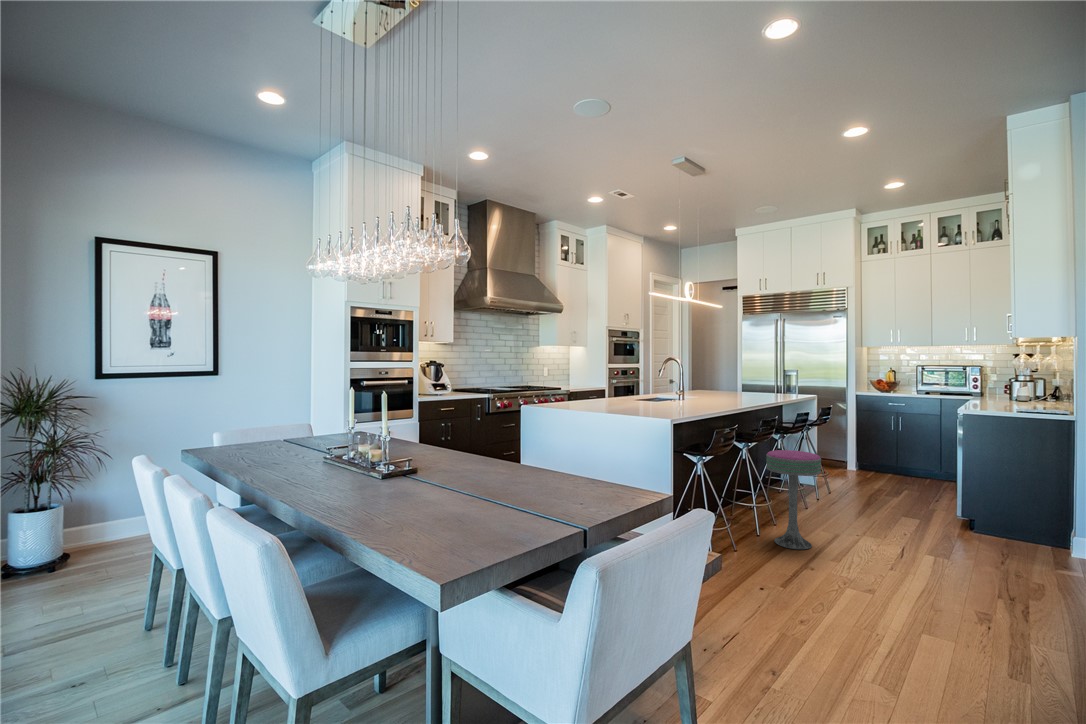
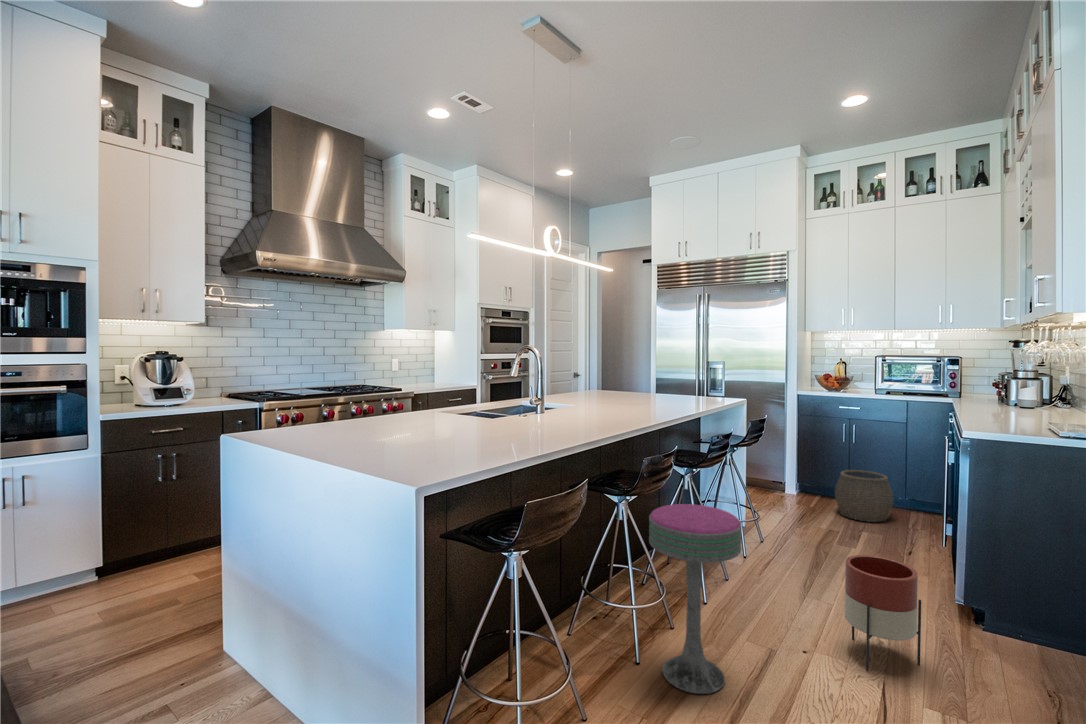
woven basket: none [884,449,929,486] -> present [835,470,893,522]
planter: none [884,484,930,546] -> present [844,555,921,671]

